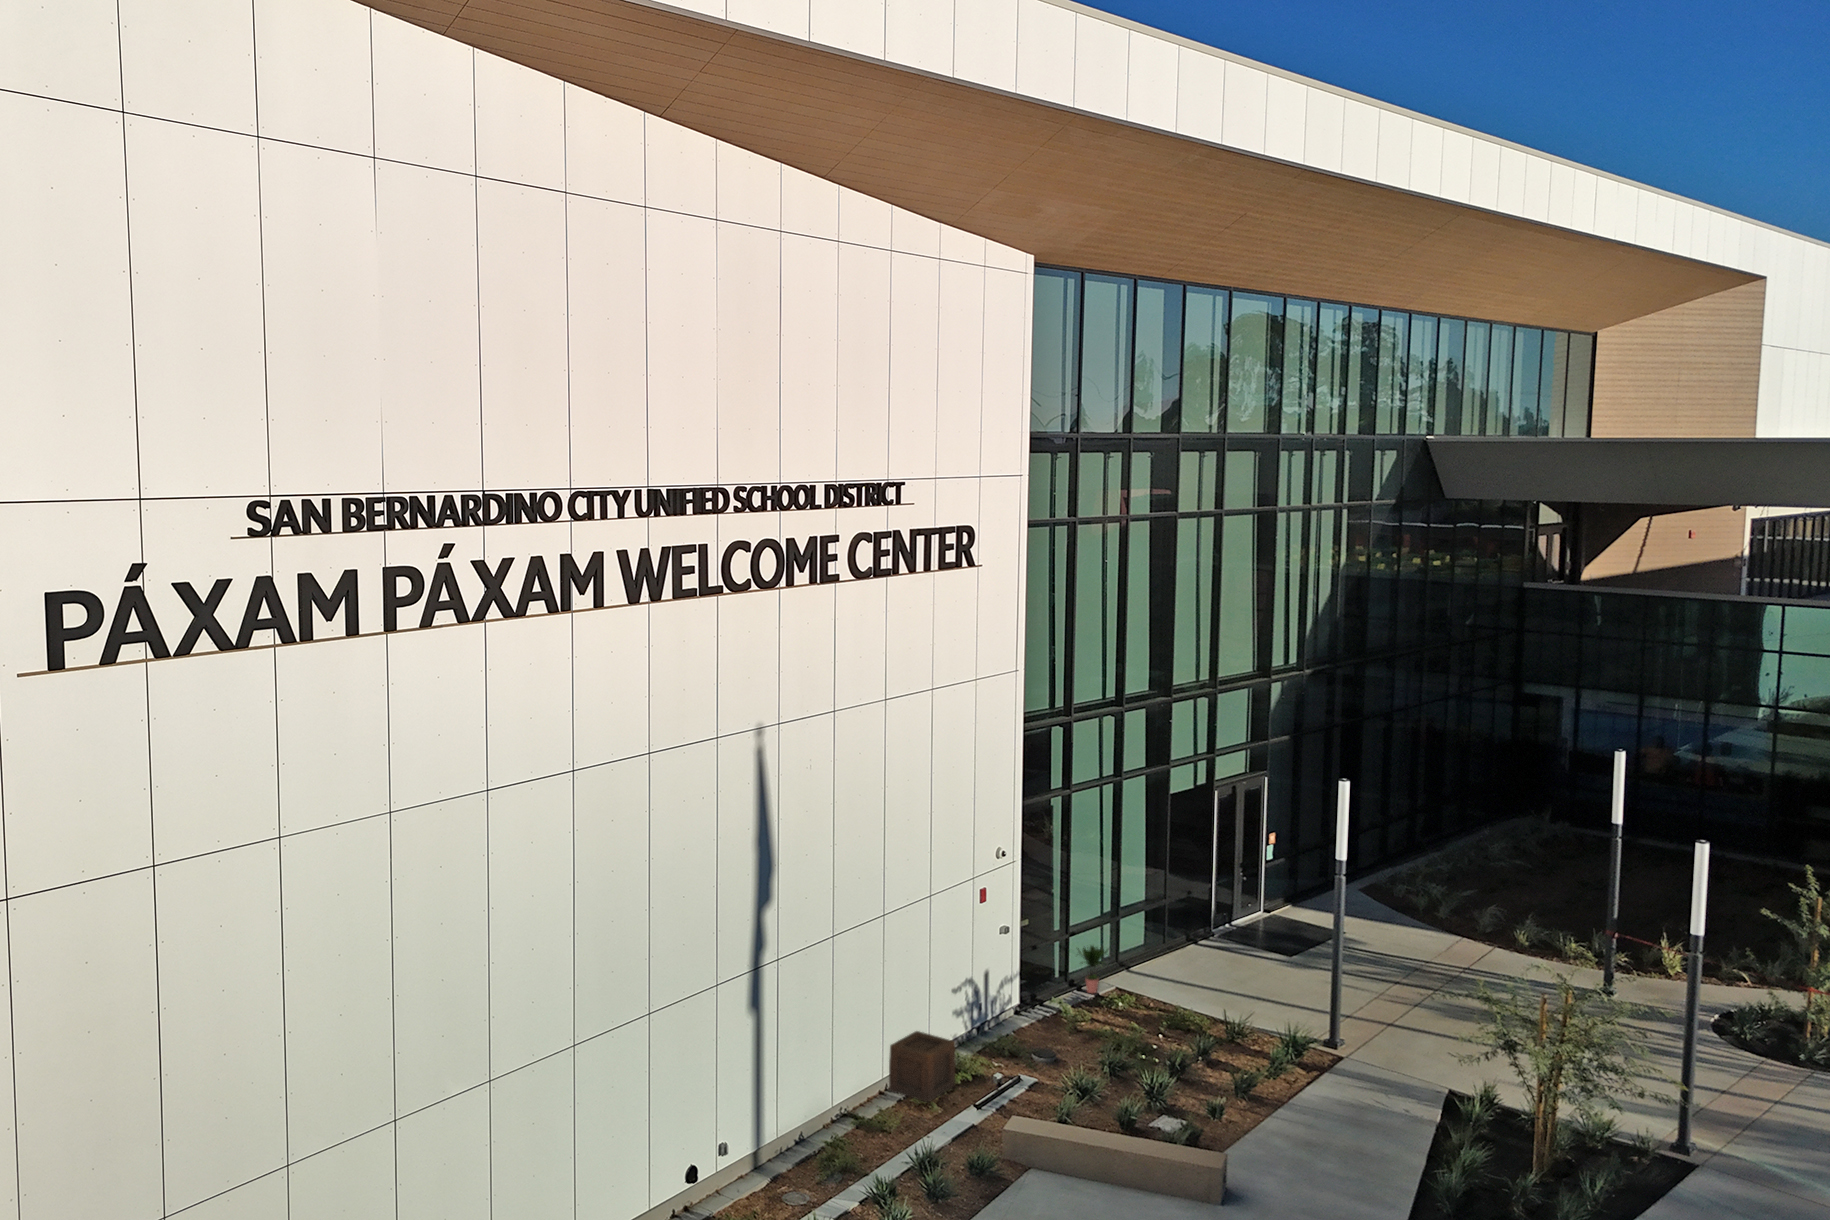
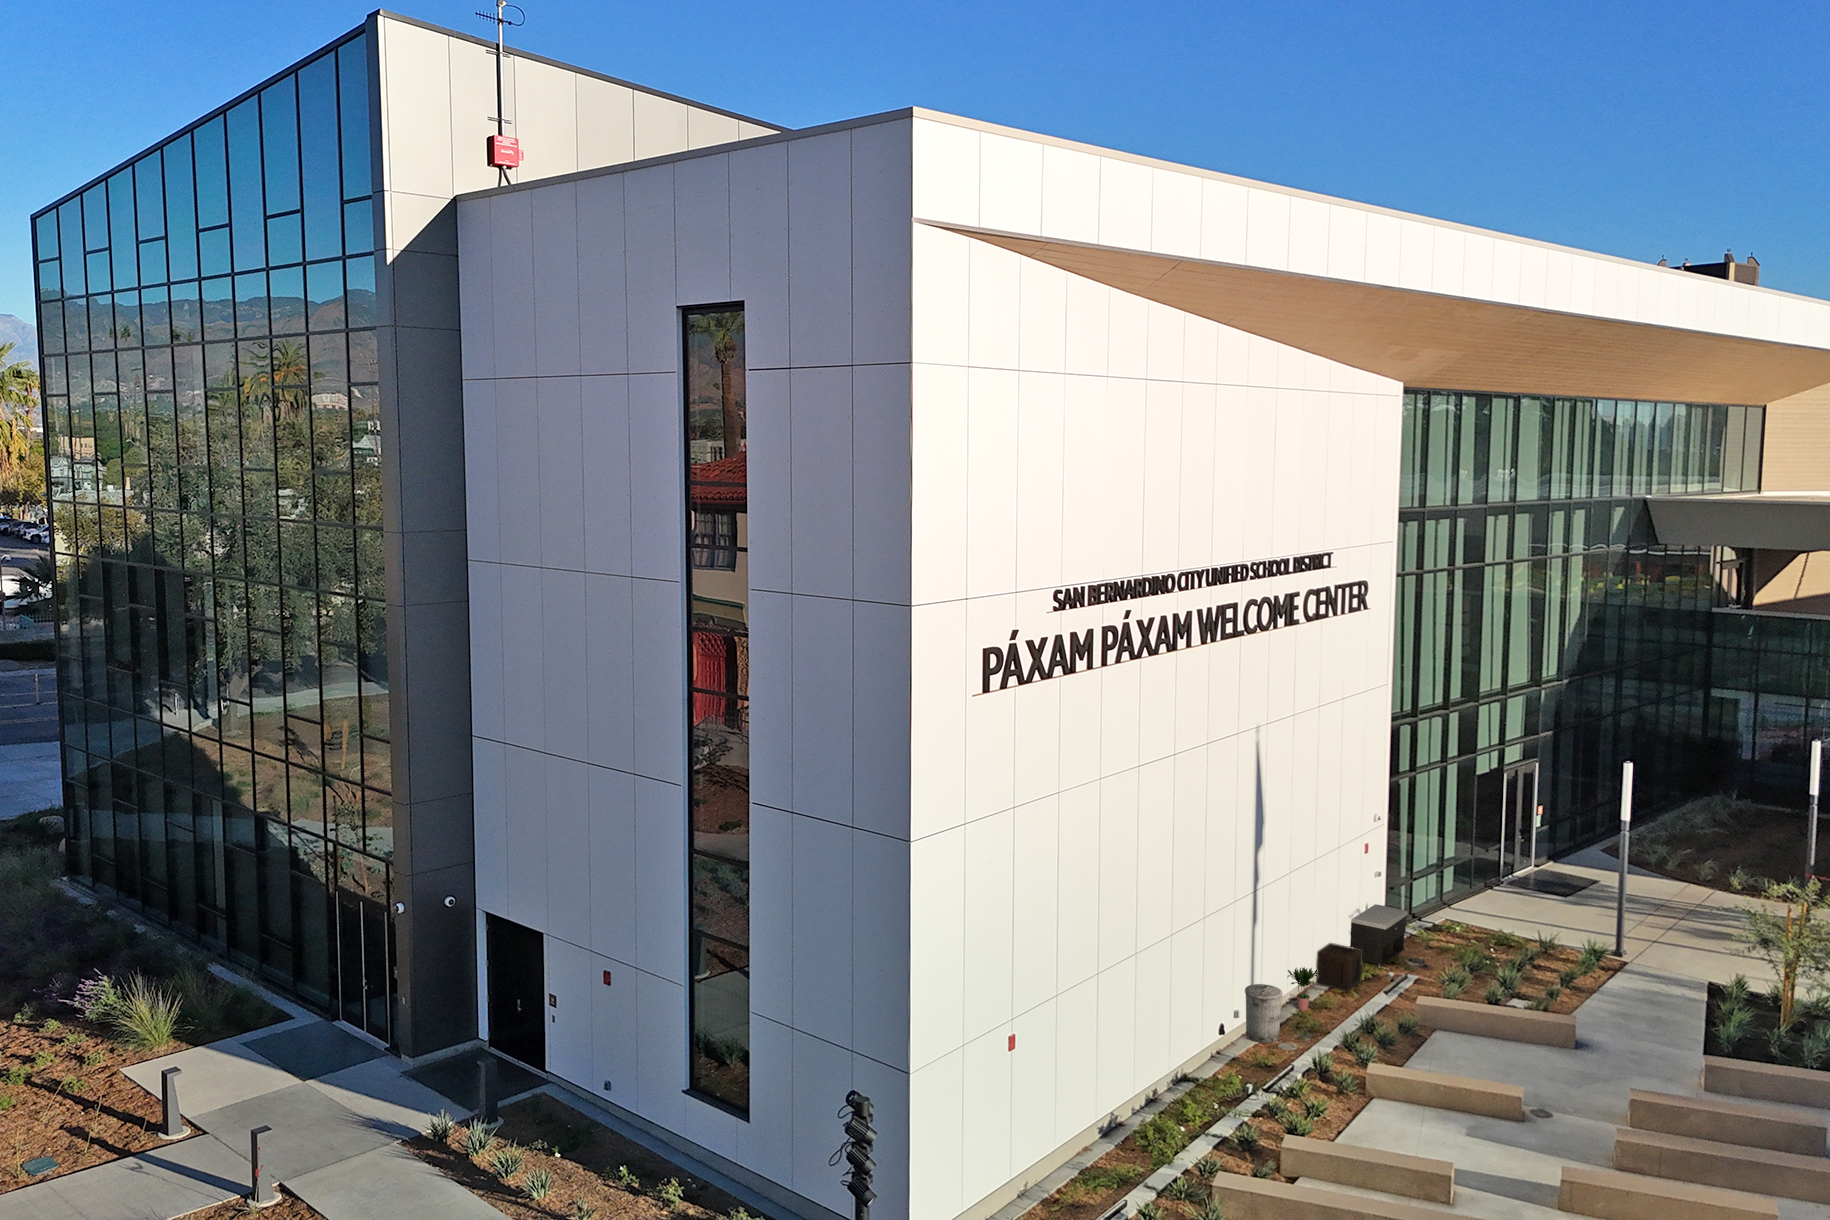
potted plant: present [1078,946,1108,993] -> present [1288,967,1317,1010]
storage bench: none [955,973,1039,1063] -> present [1350,904,1408,968]
trash can: none [738,1103,792,1191] -> present [1245,984,1283,1043]

